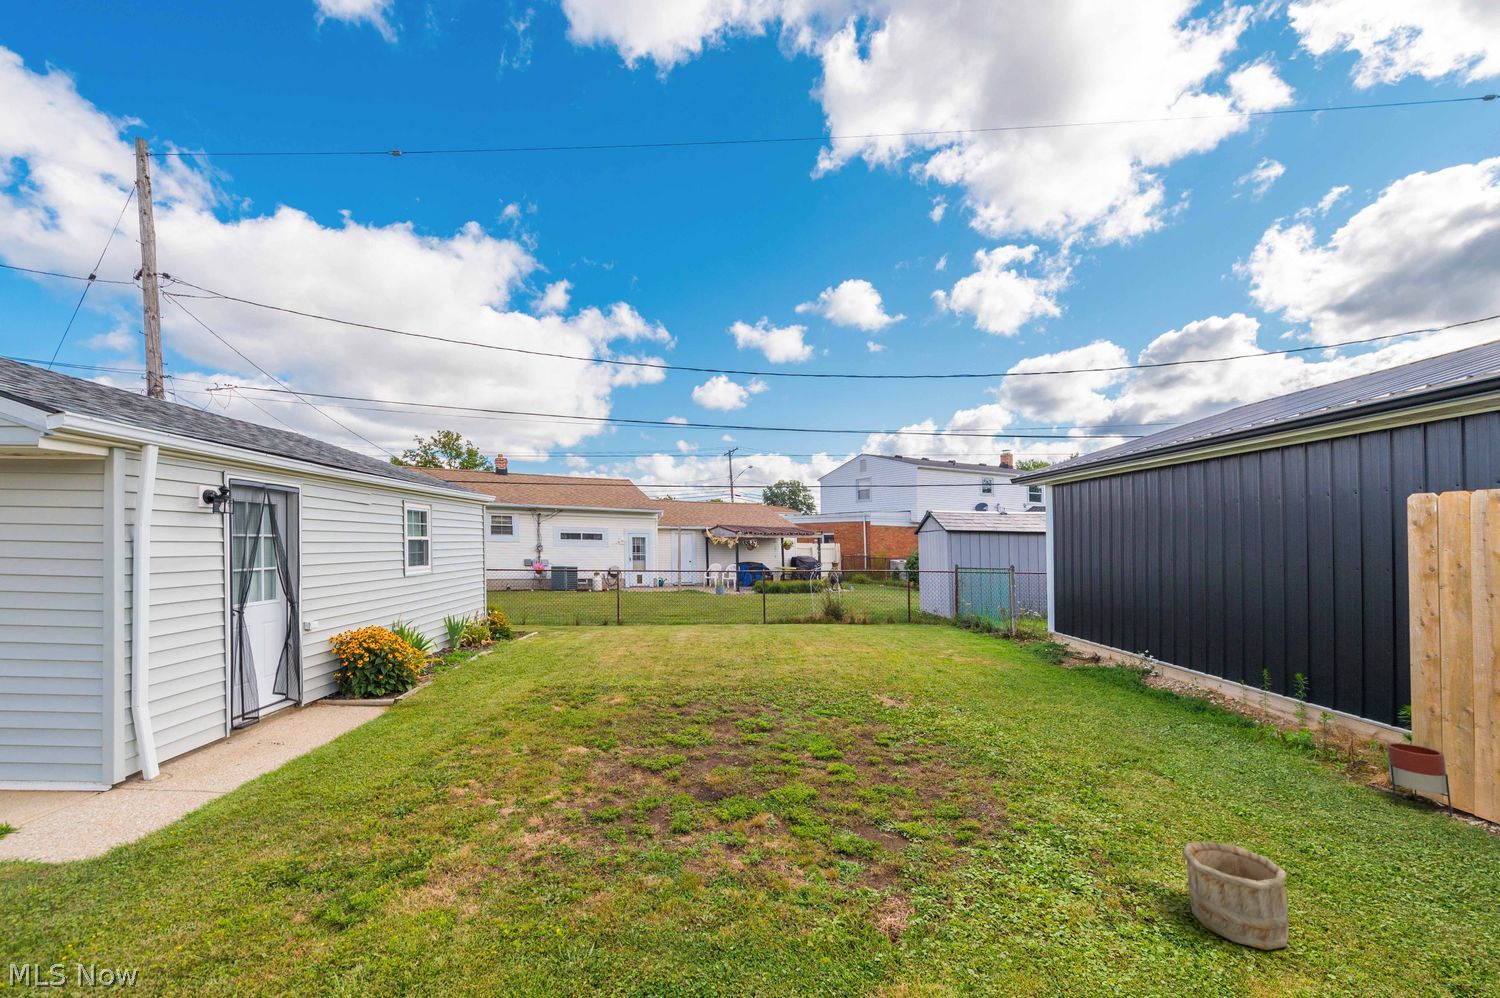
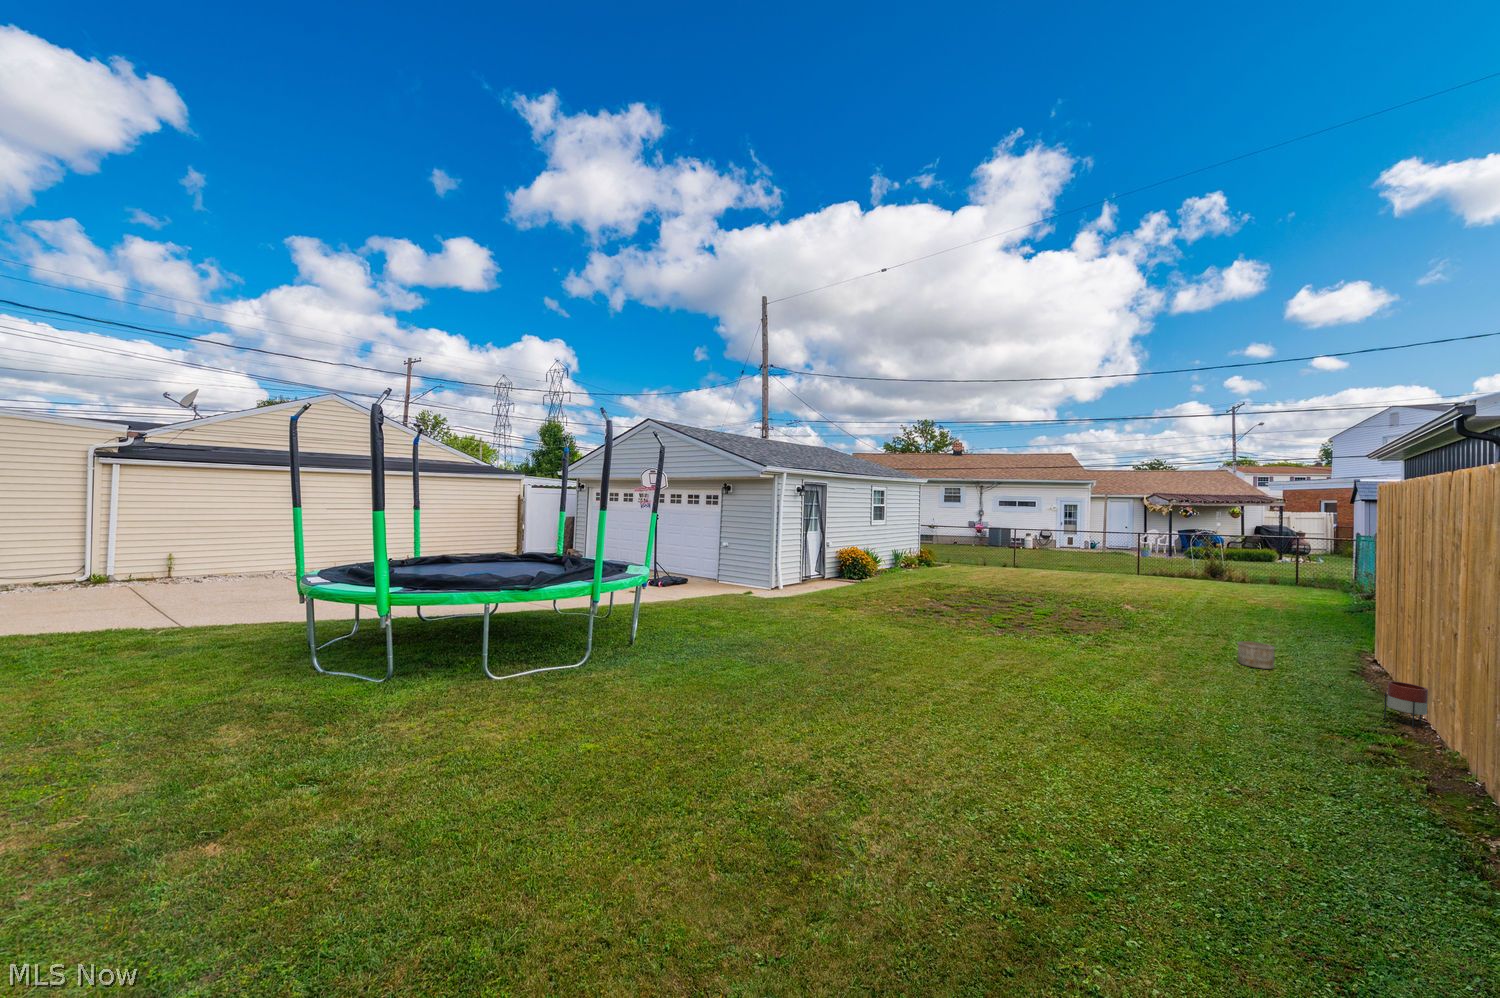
wooden bucket: present [1183,841,1289,950] -> present [1237,641,1275,669]

